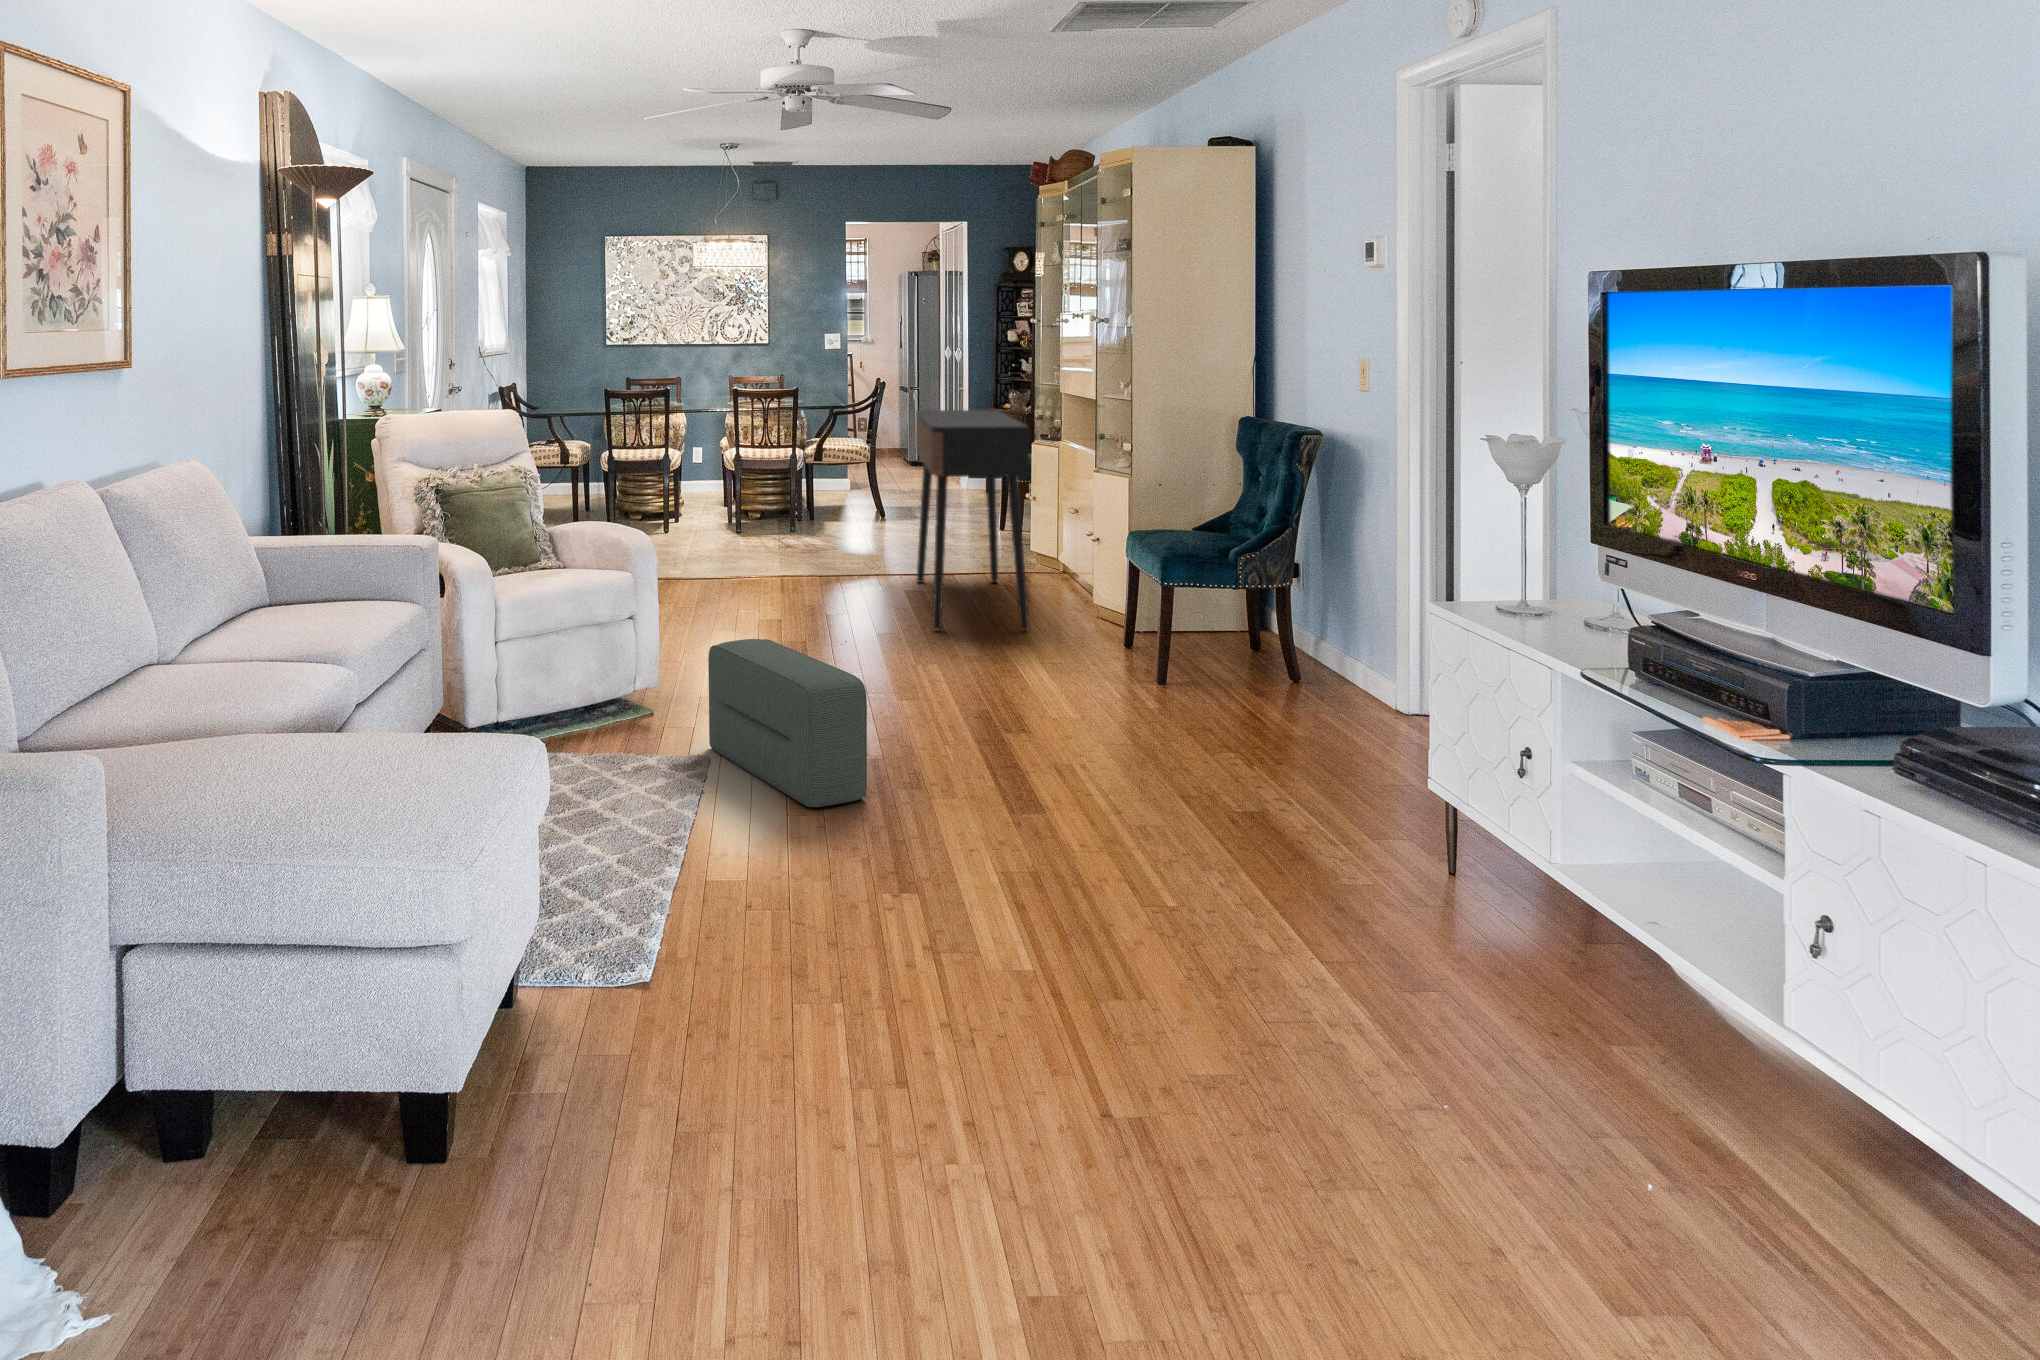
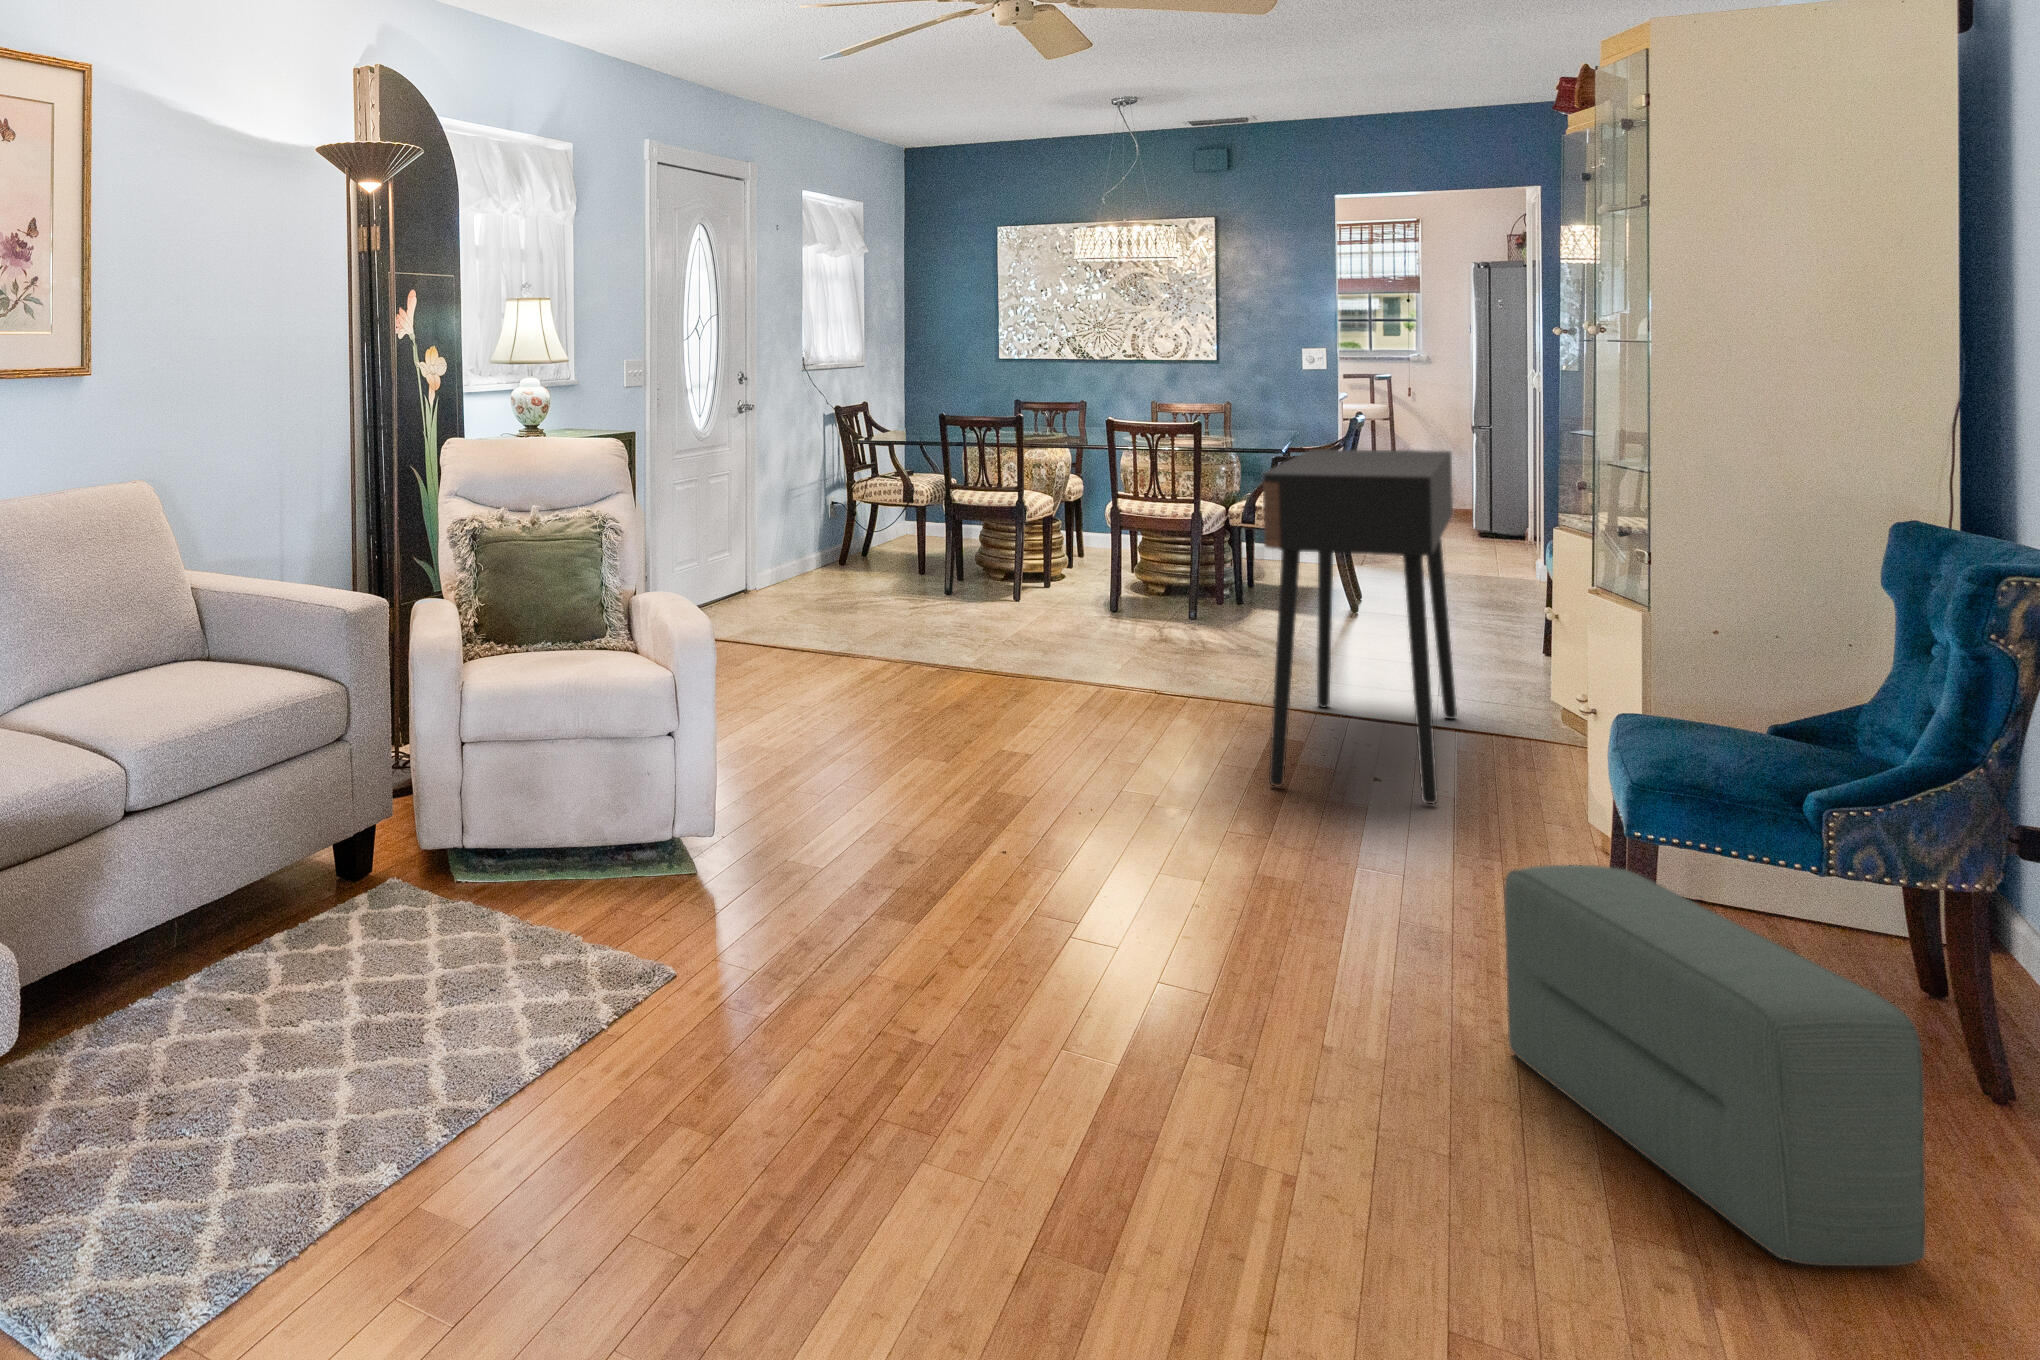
pouf: present [708,639,867,807] -> present [1504,865,1925,1266]

